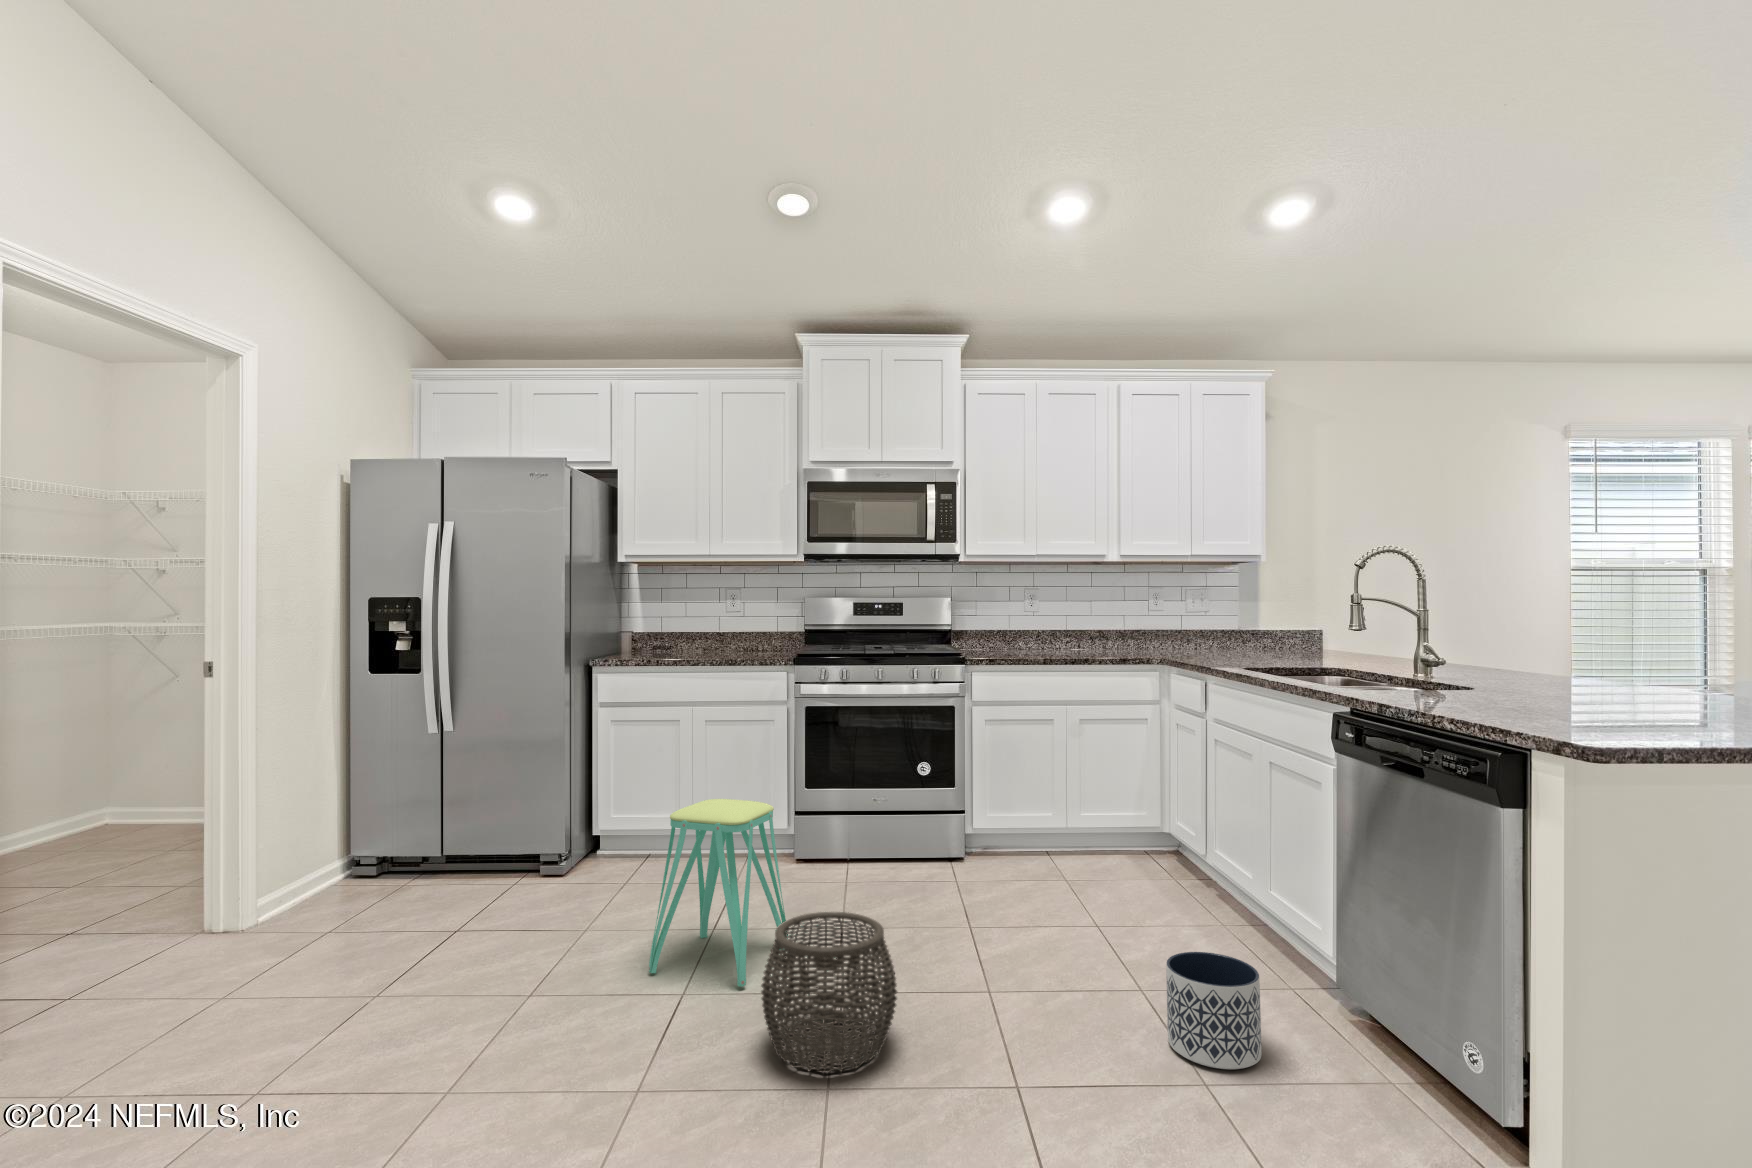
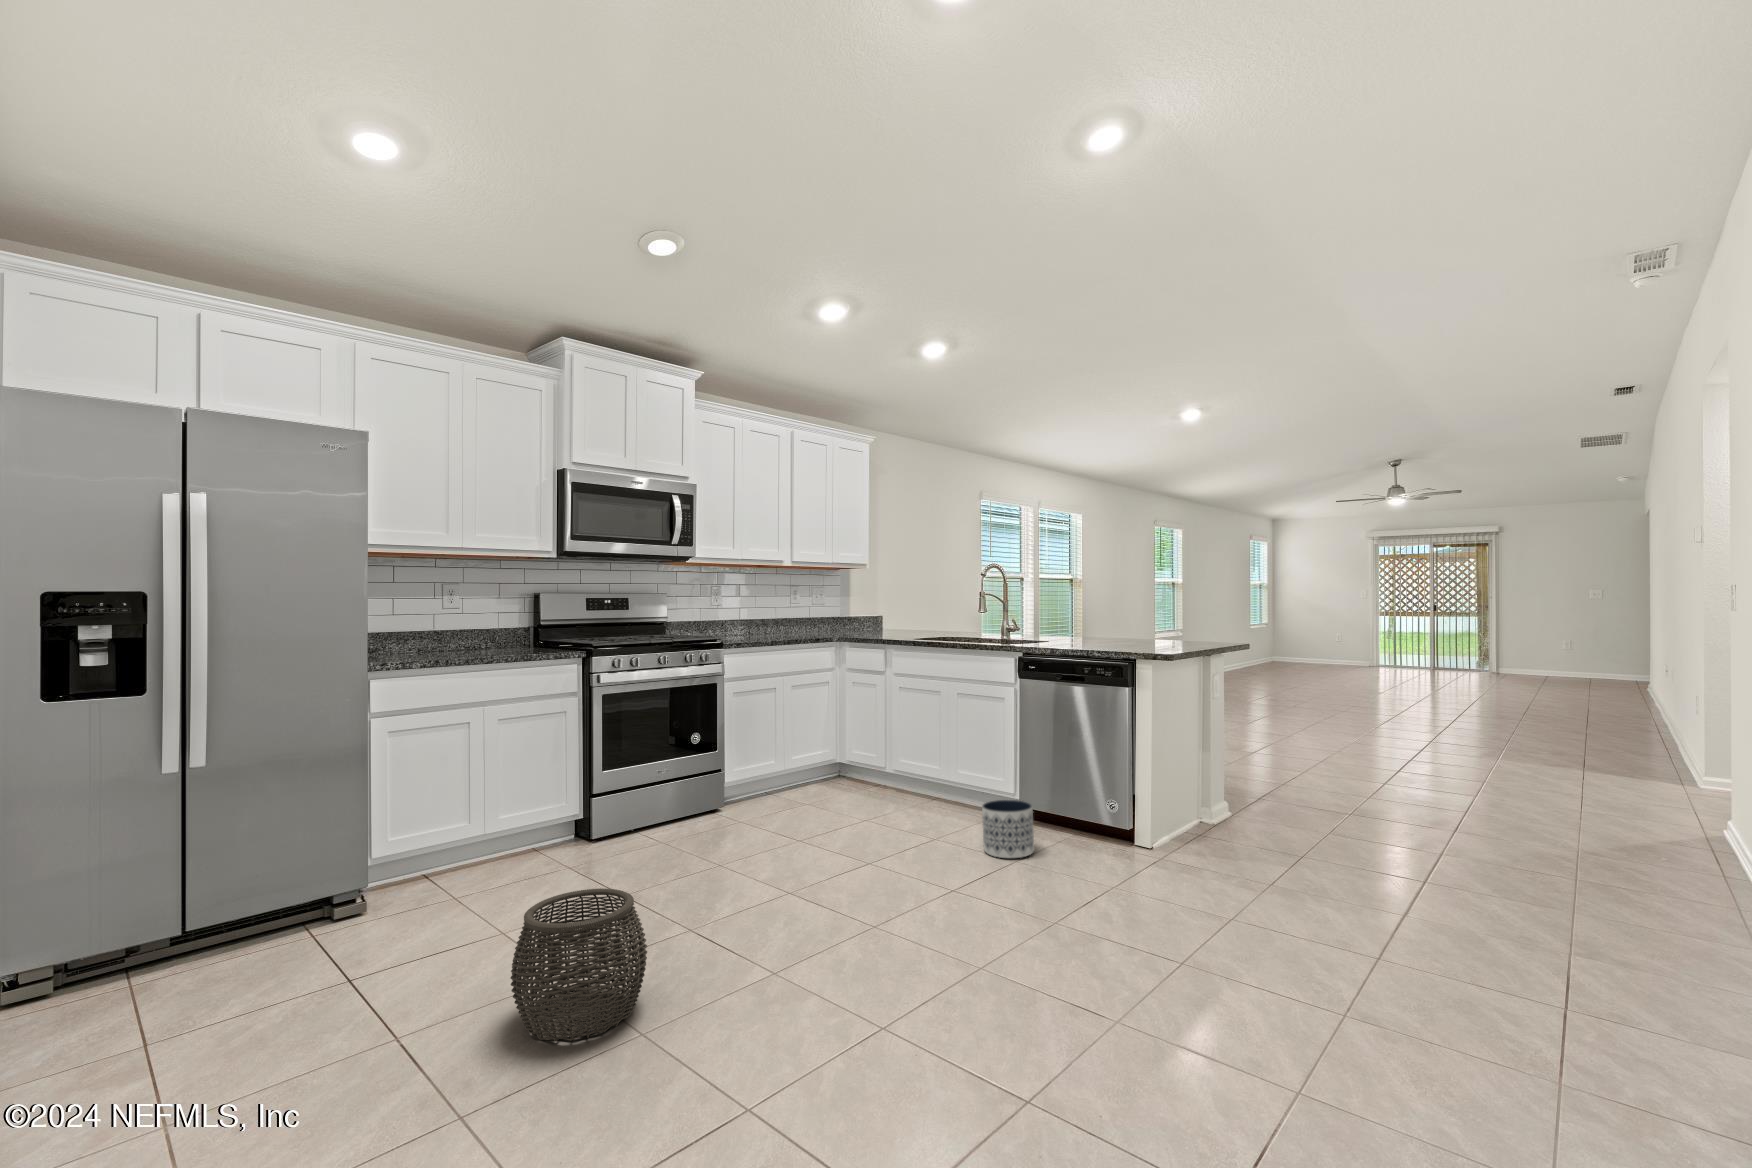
stool: present [649,799,788,986] -> none [620,769,731,934]
woven basket: present [761,912,897,1073] -> present [511,888,647,1042]

